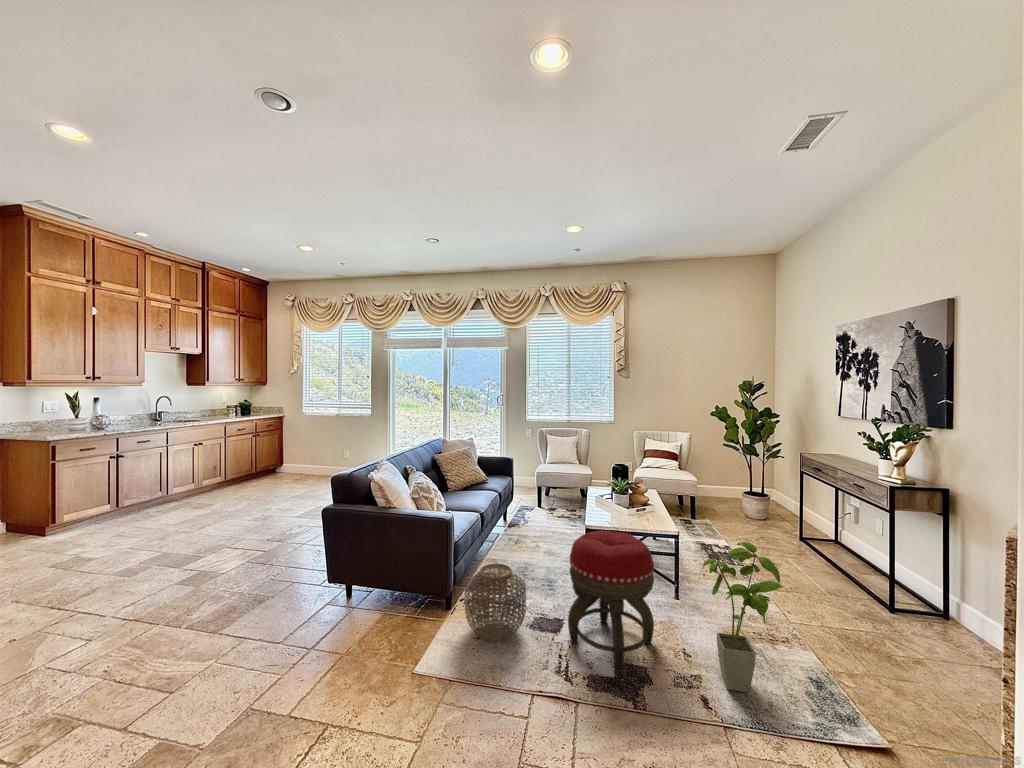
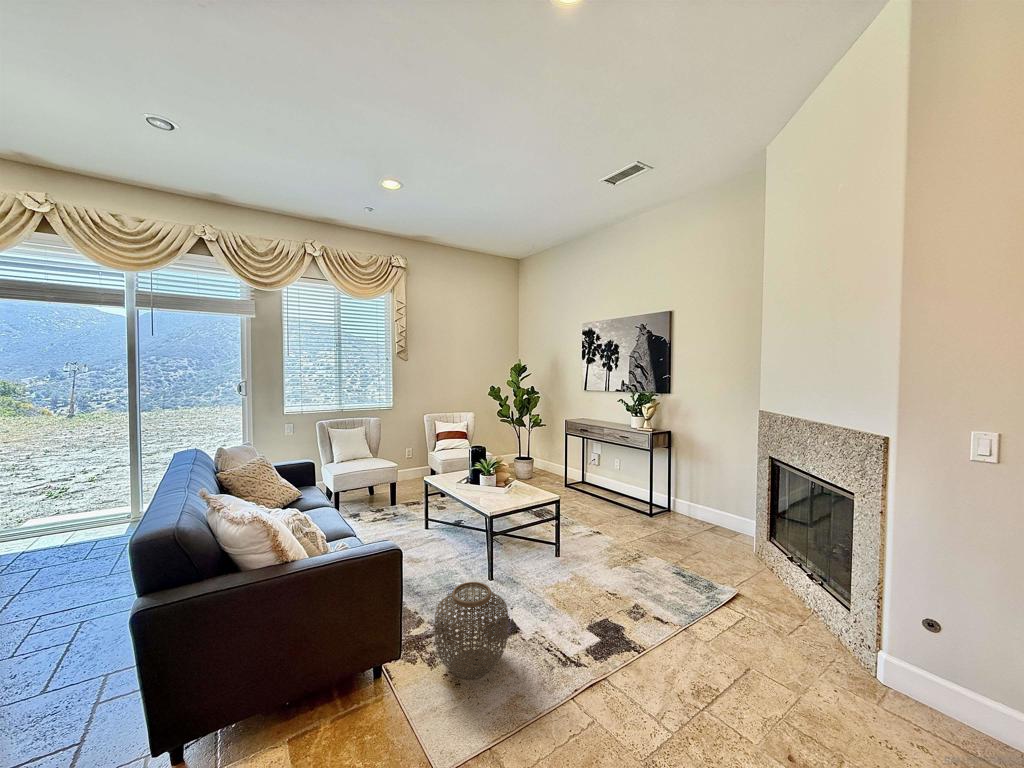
footstool: present [568,531,654,668] -> none [525,509,604,631]
house plant: present [703,542,784,693] -> none [634,490,697,605]

